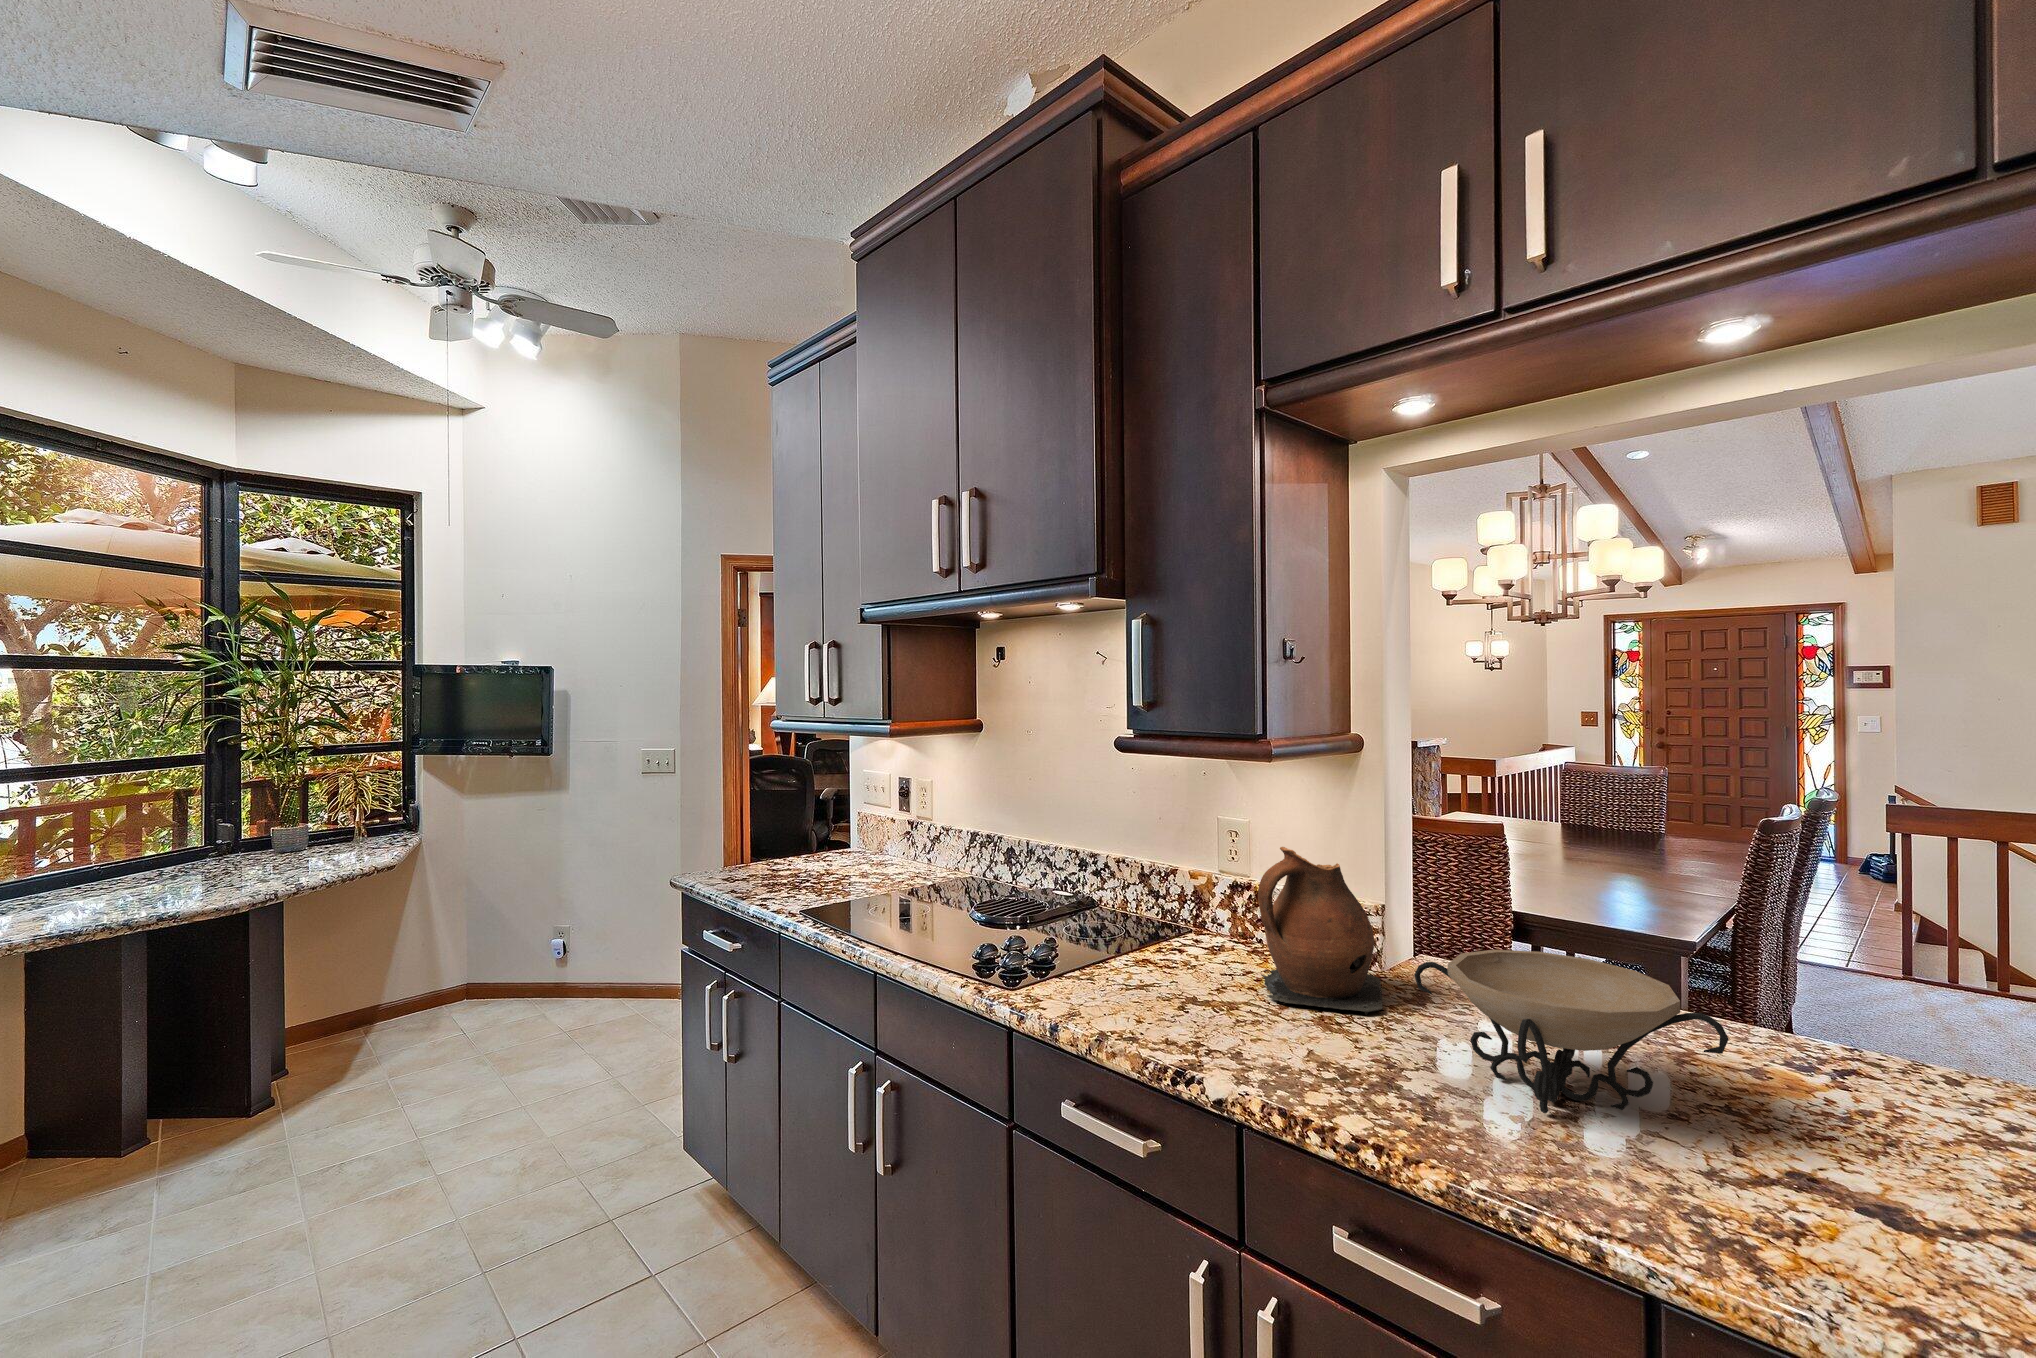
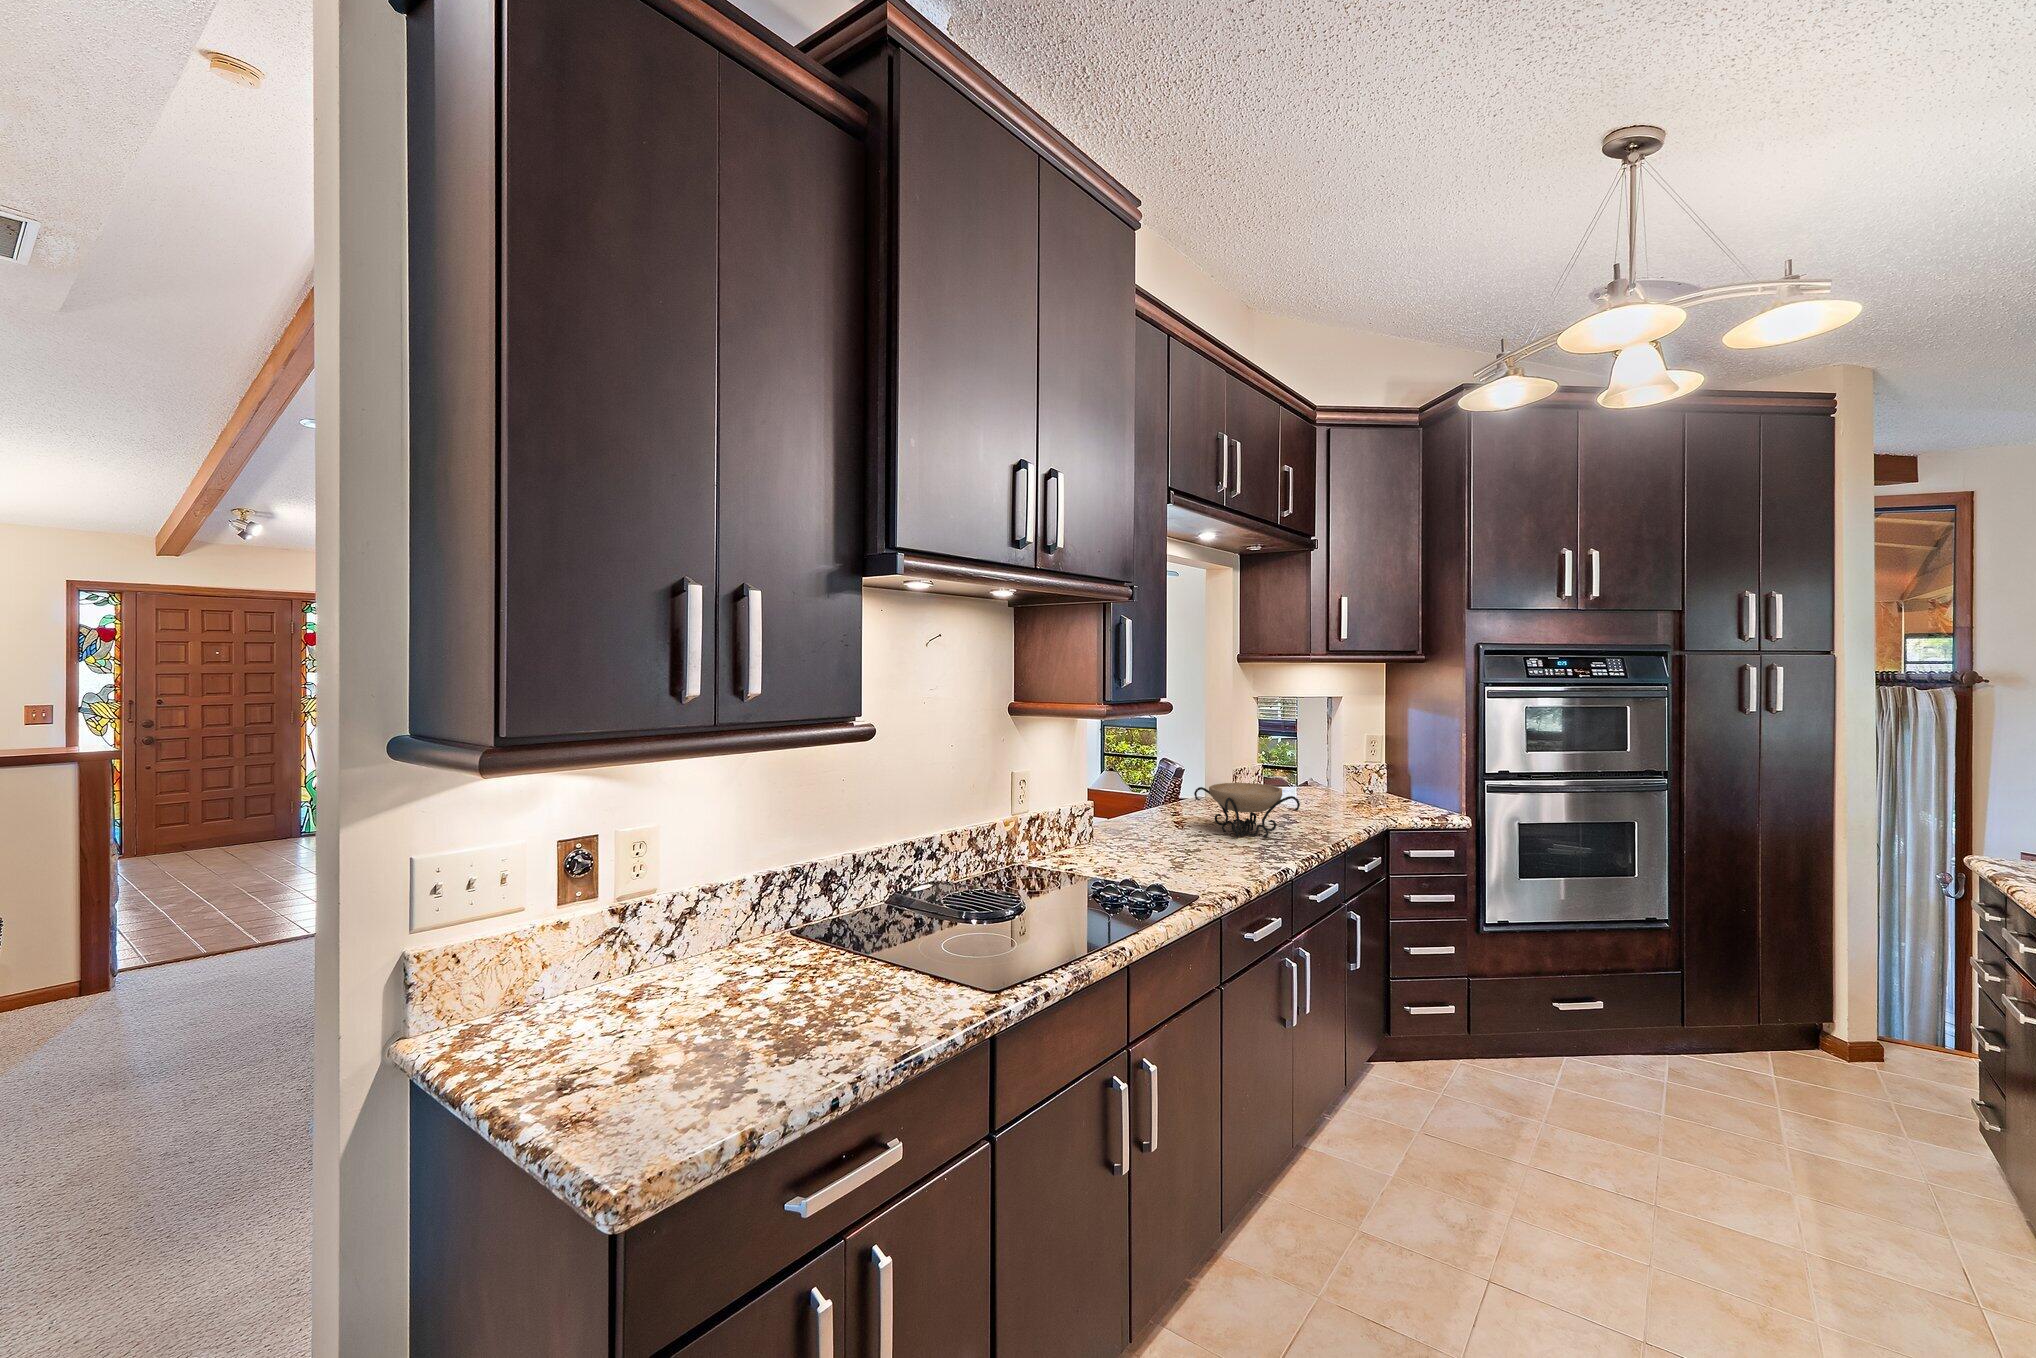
ceramic pitcher: present [1258,847,1383,1015] -> none [1104,769,1174,856]

